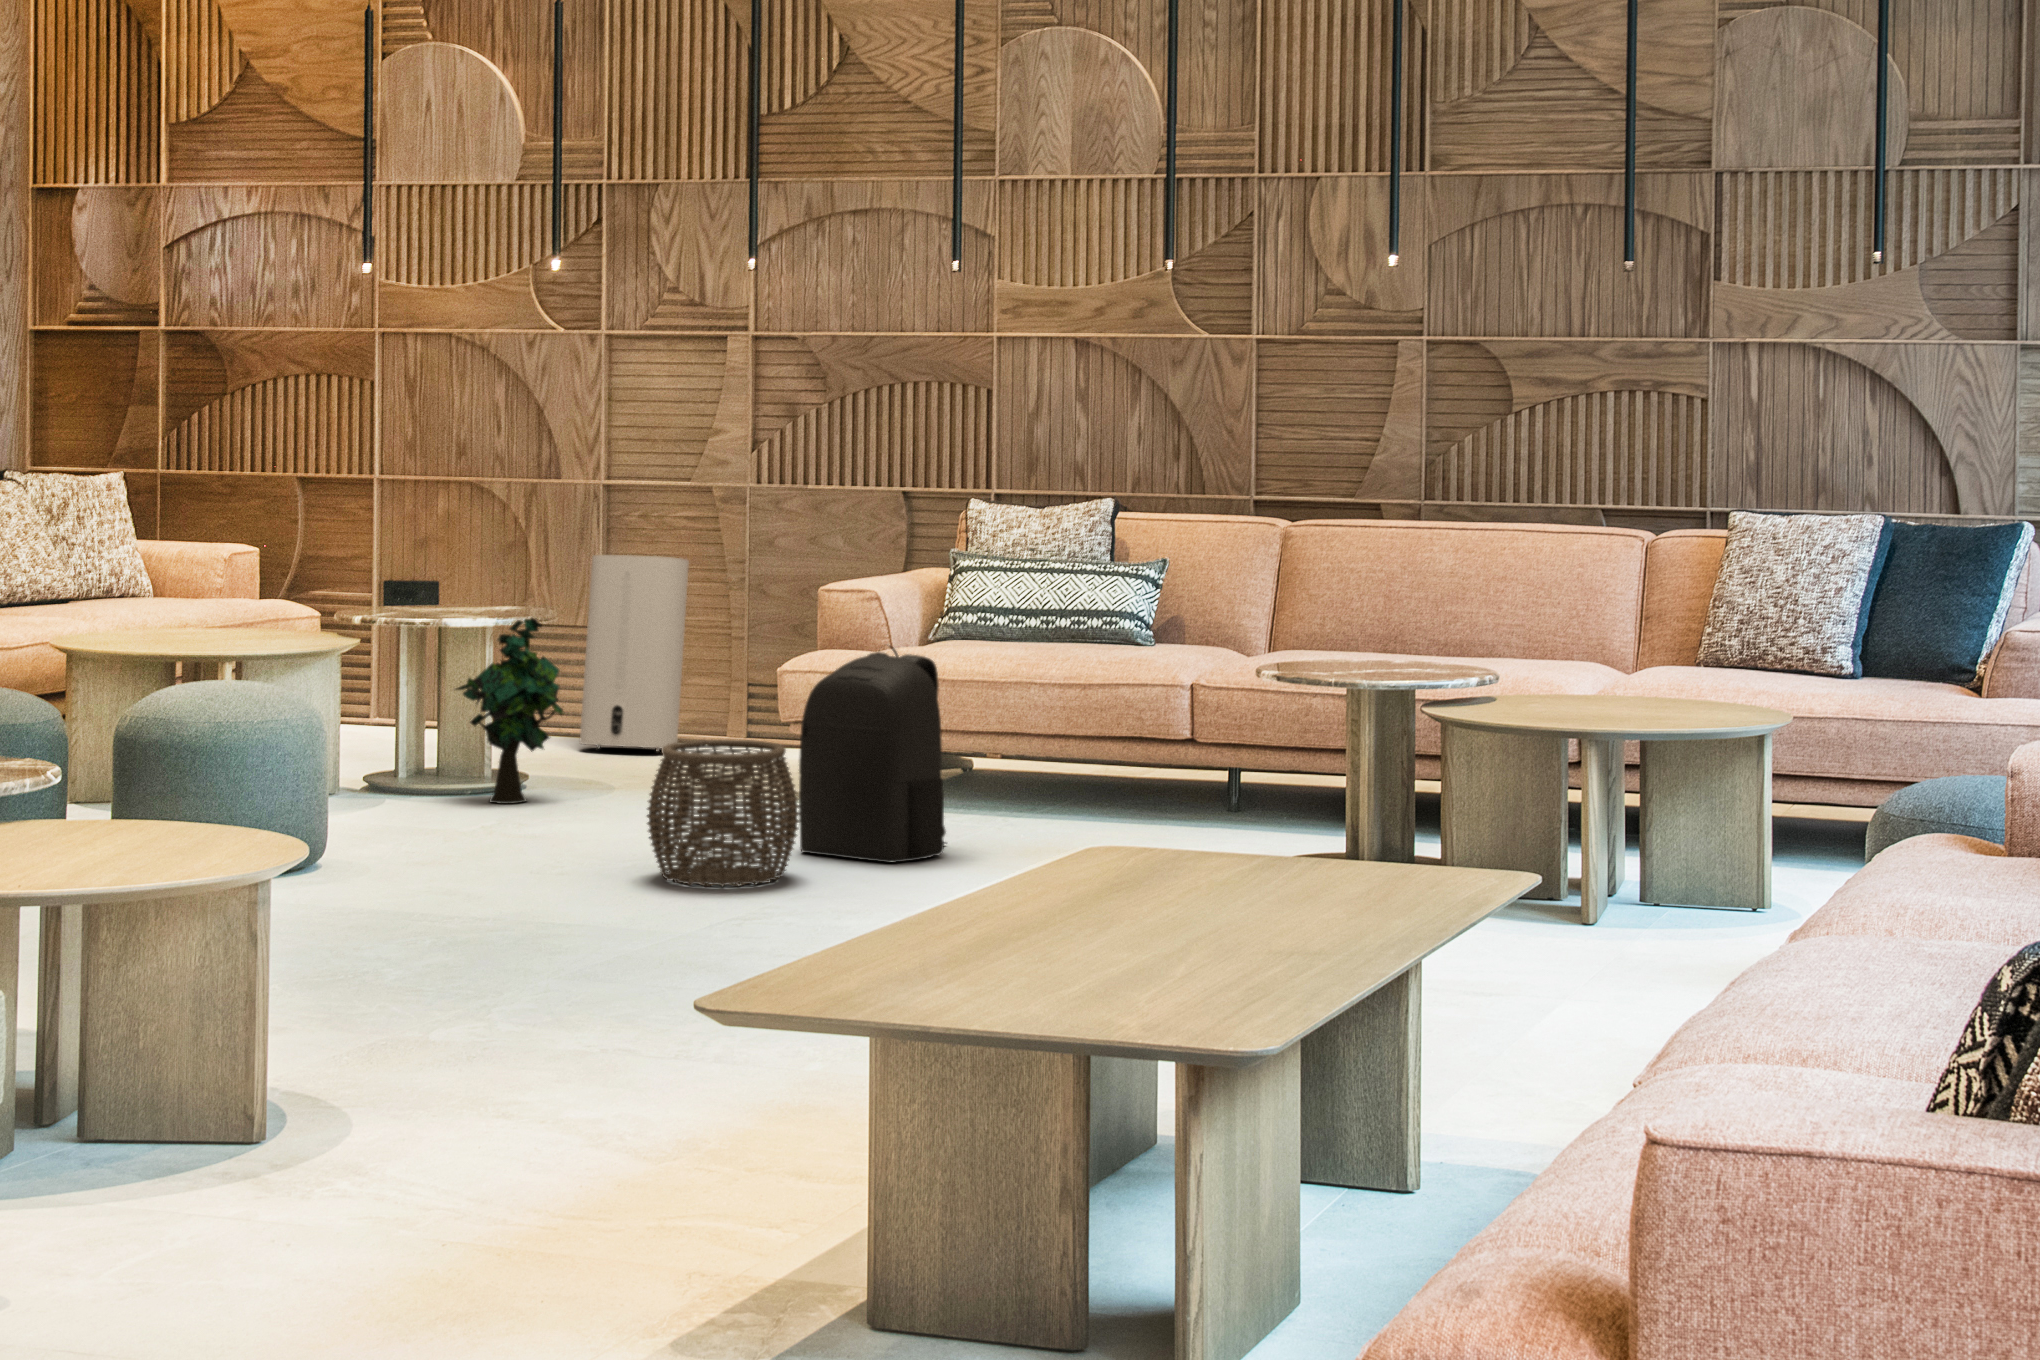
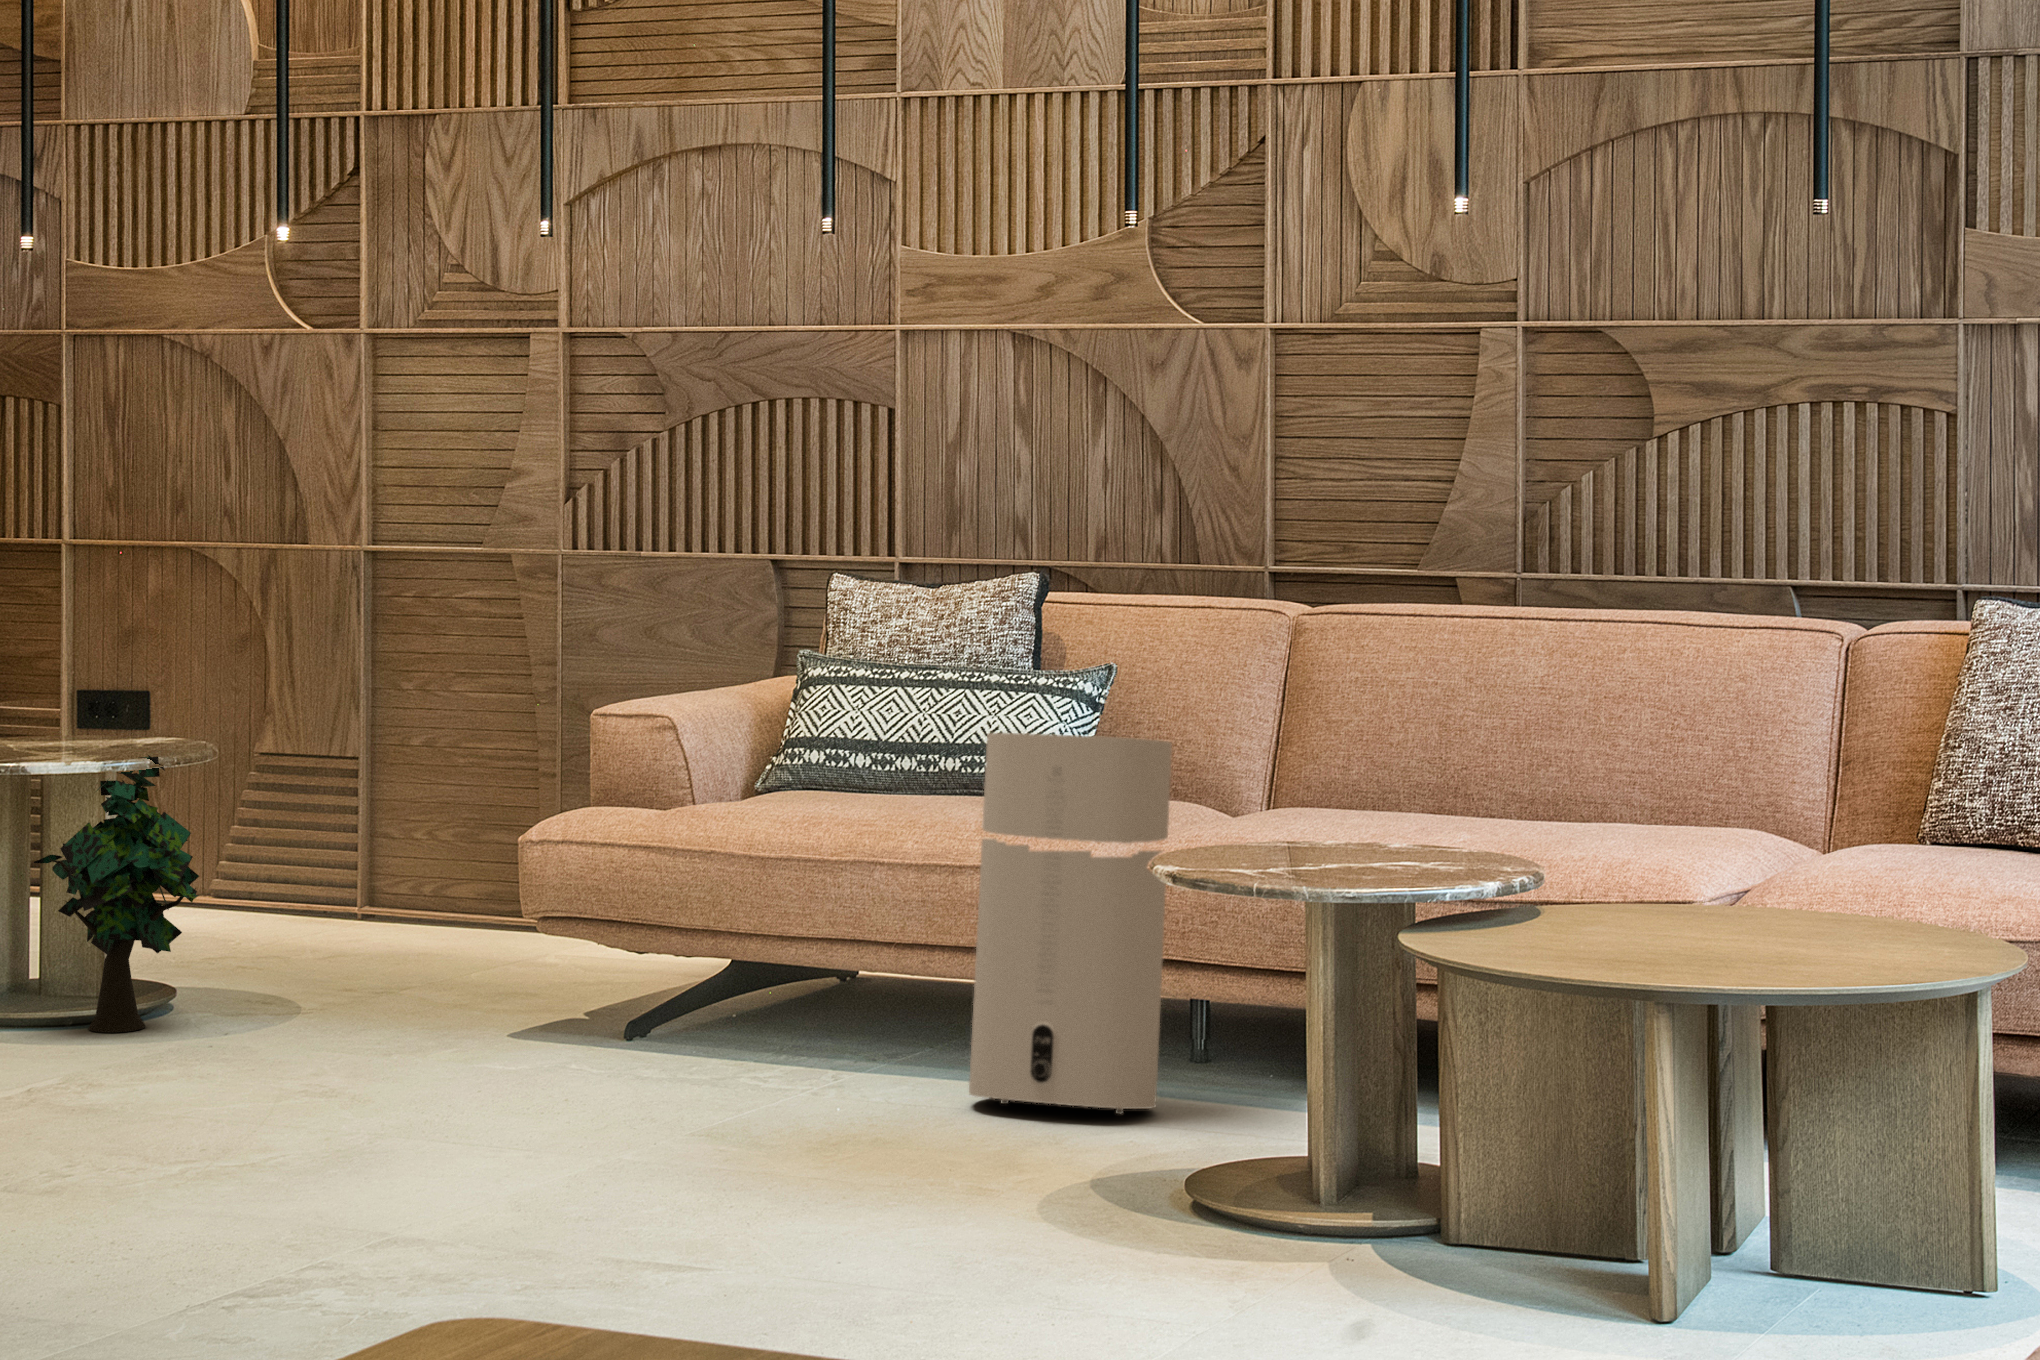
air purifier: present [580,555,689,752] -> present [969,733,1172,1114]
backpack: present [799,646,946,863] -> none [451,812,695,1158]
woven basket: present [647,739,800,886] -> none [164,965,406,1206]

